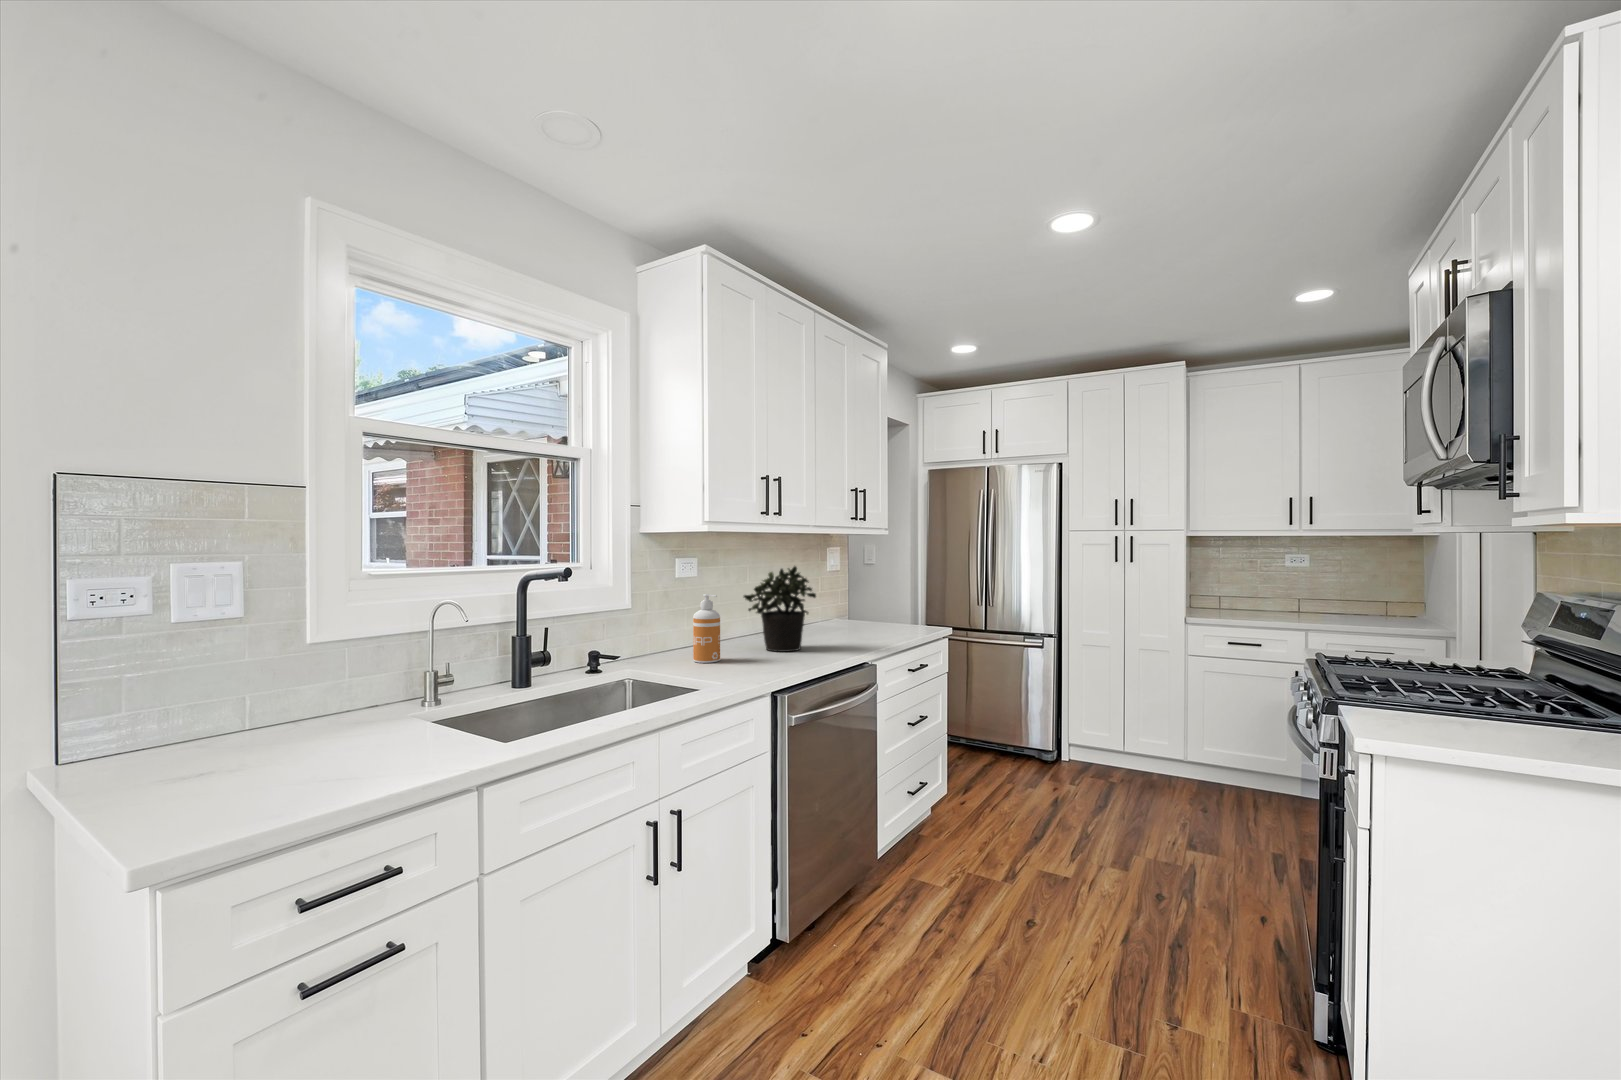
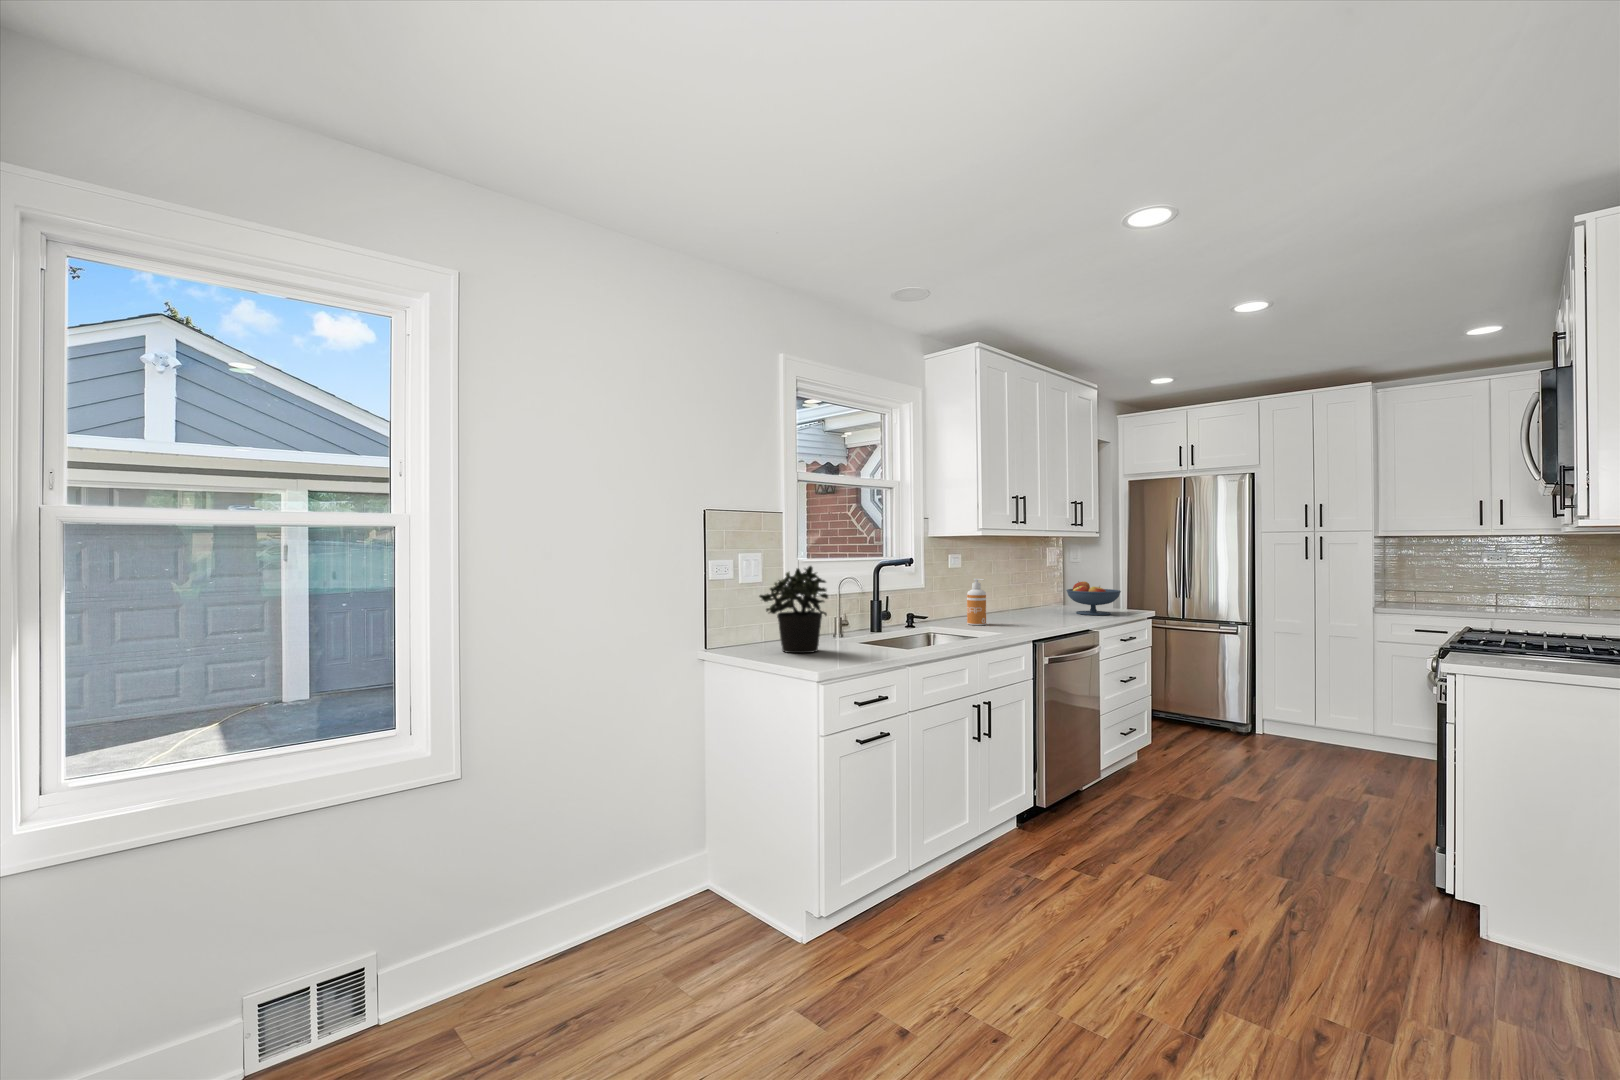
potted plant: present [744,566,816,652] -> present [759,566,828,653]
fruit bowl: none [845,591,911,636] -> present [1066,582,1121,615]

